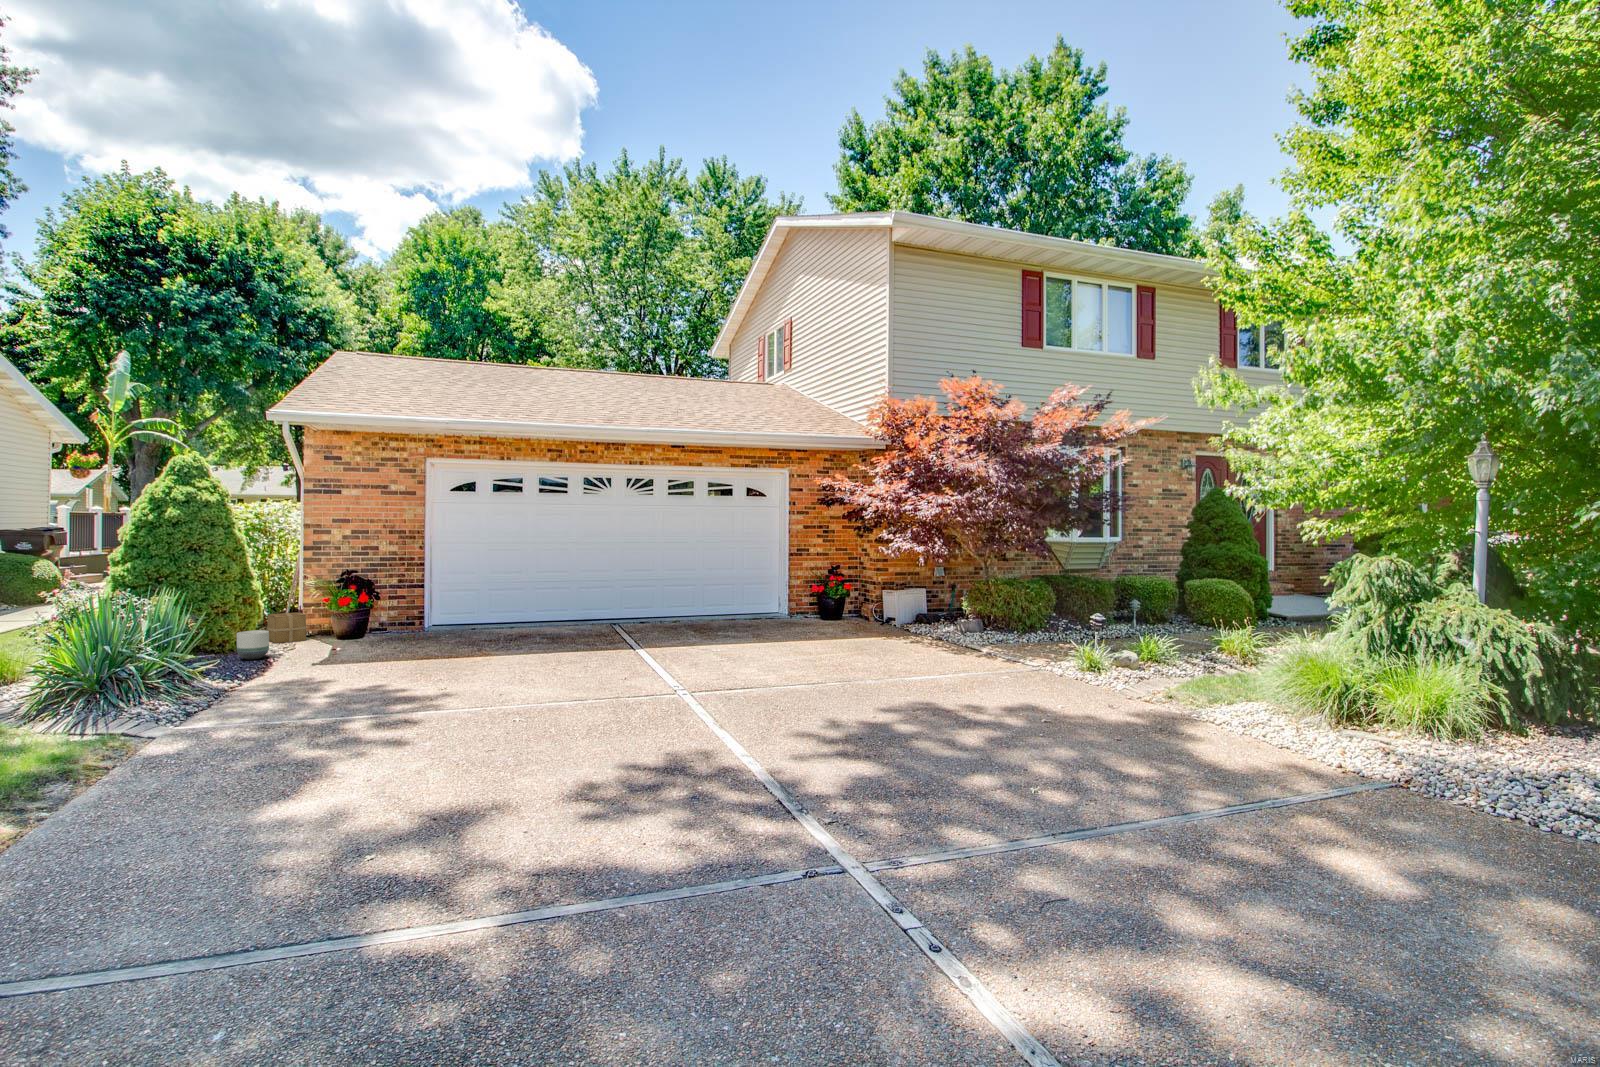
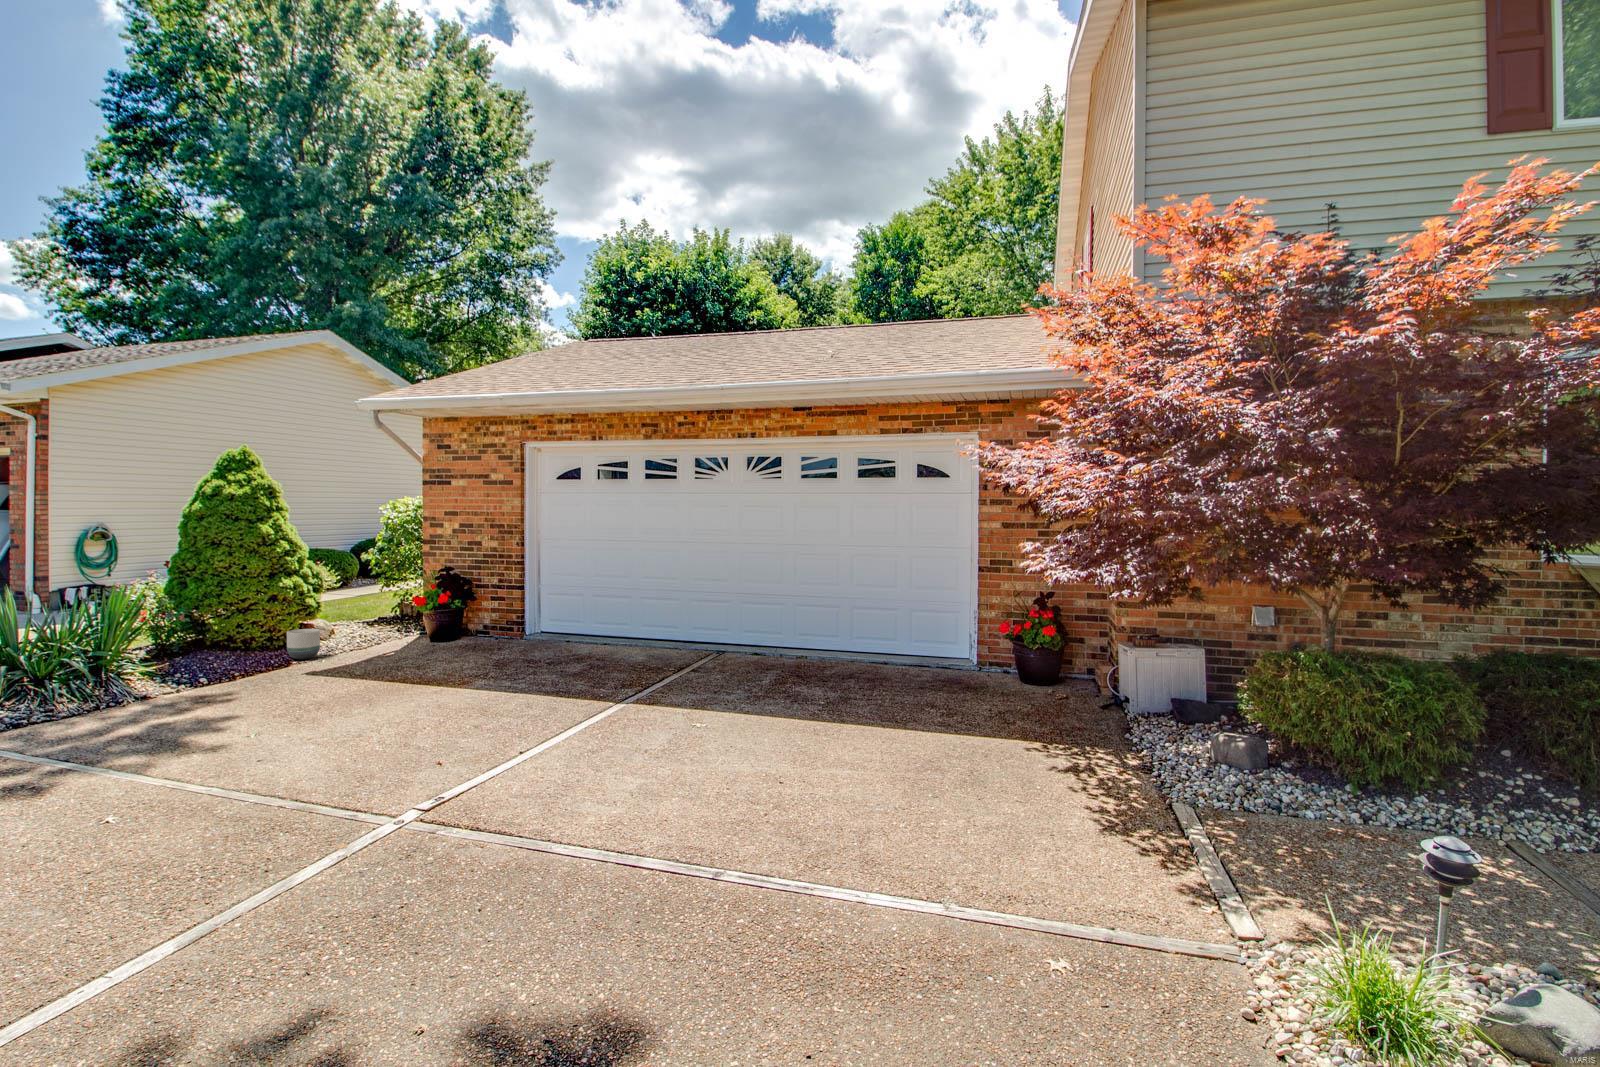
cardboard box: present [267,612,306,643] -> none [382,610,421,641]

